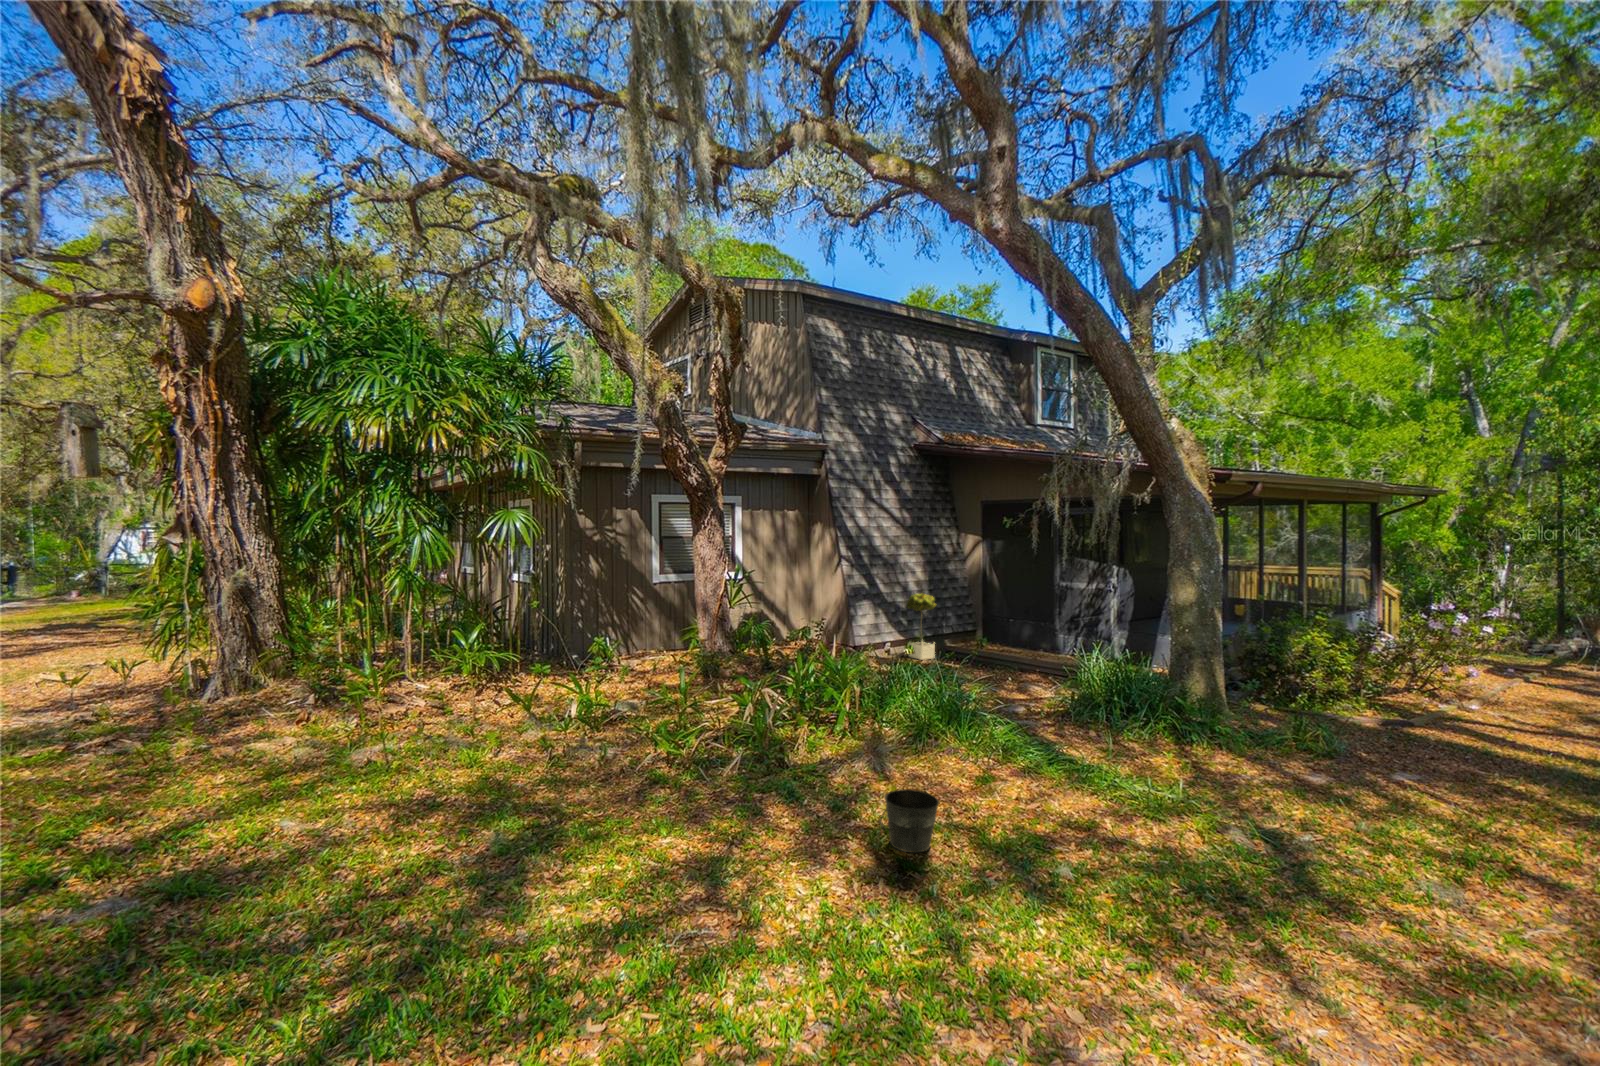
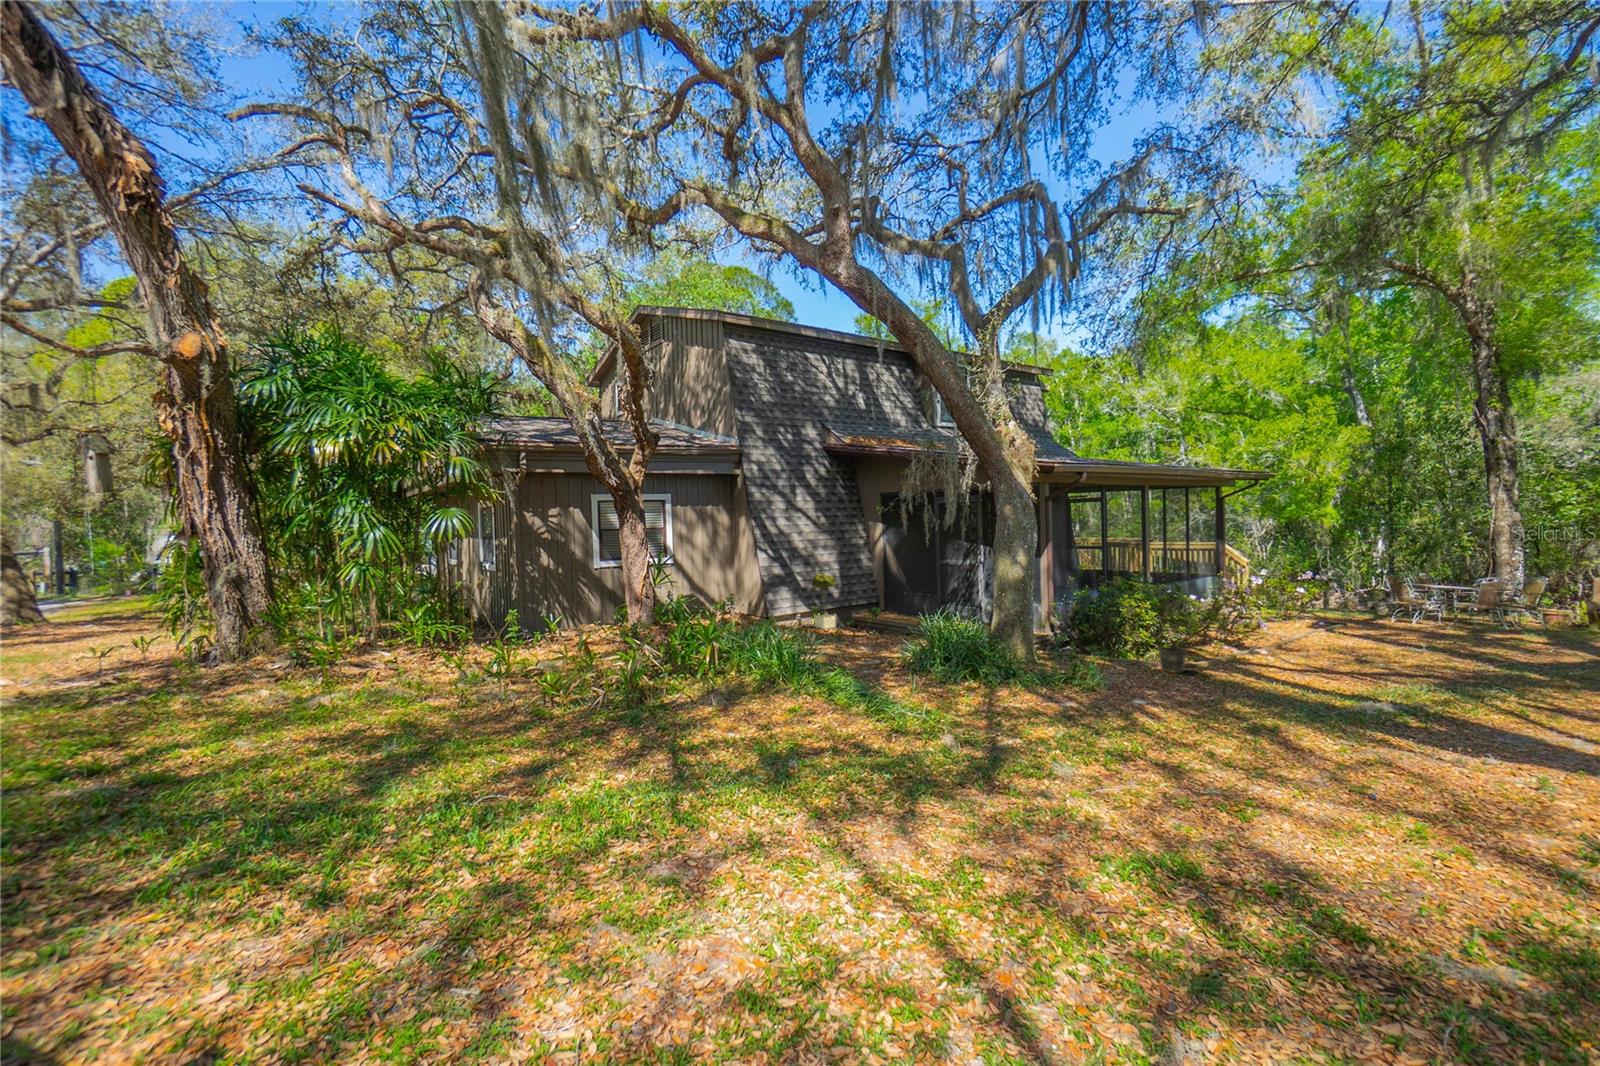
bucket: present [879,789,939,853] -> present [1156,647,1187,673]

